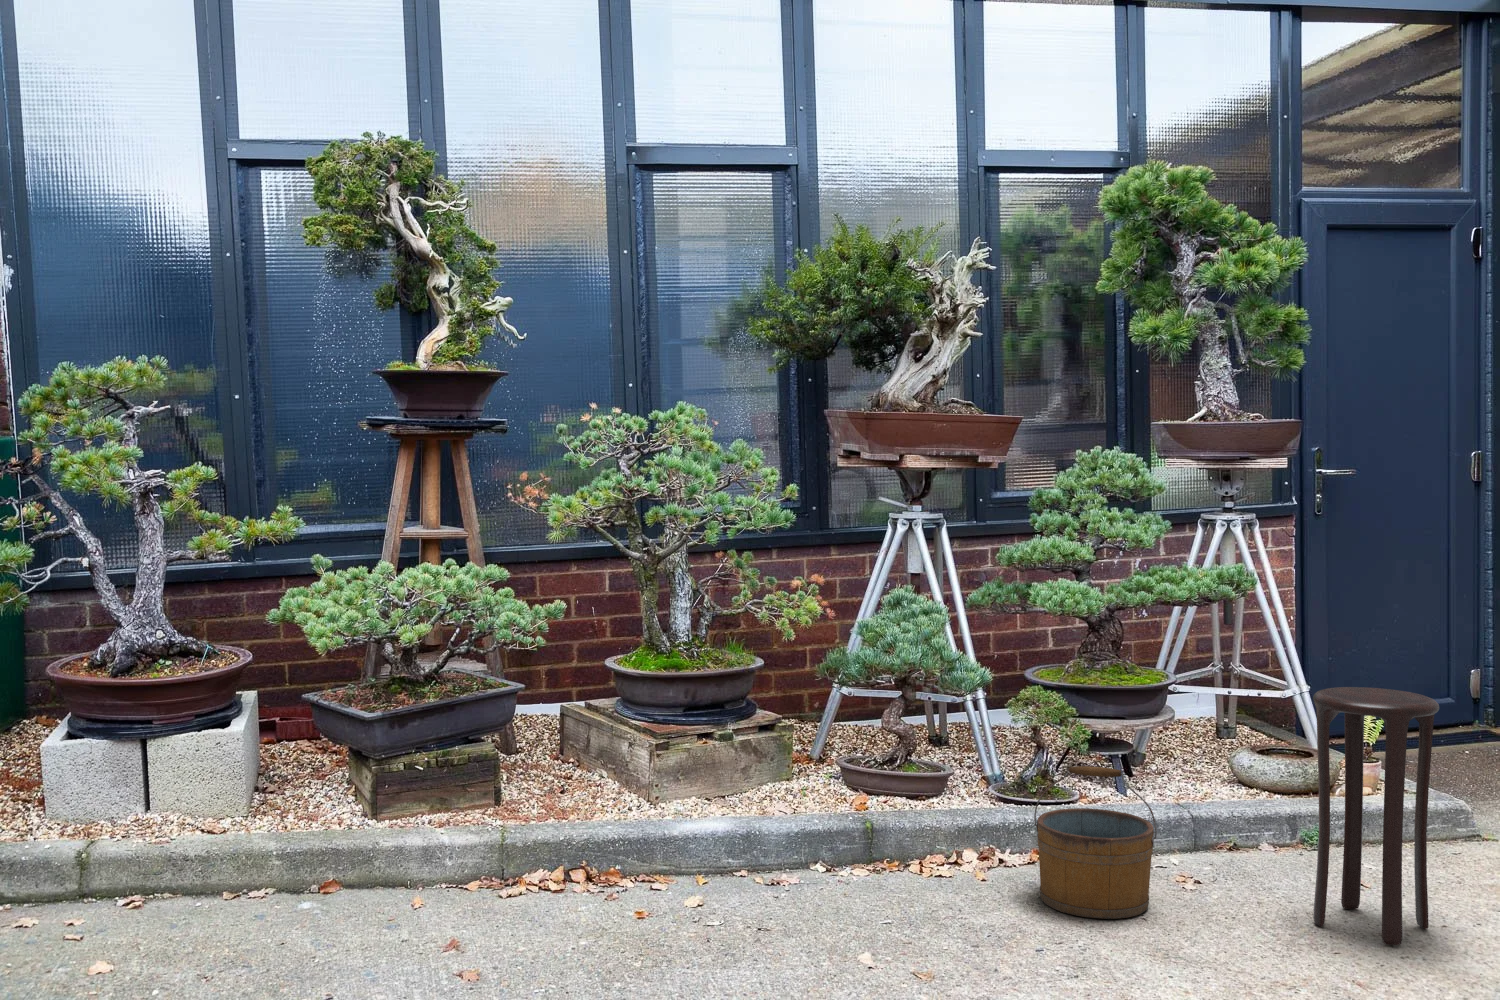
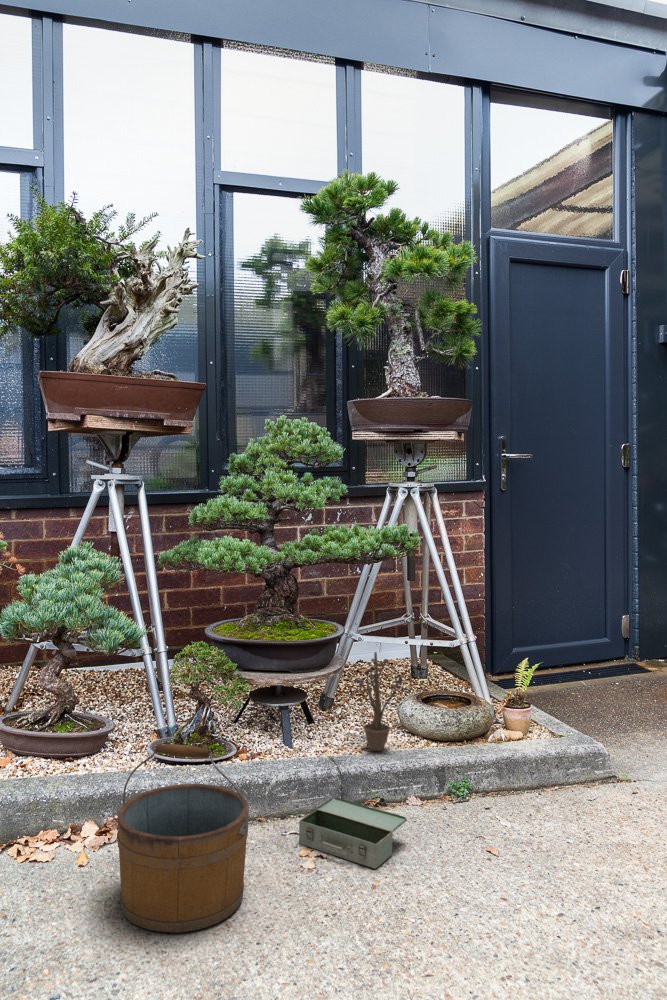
stool: present [1313,687,1439,945] -> none [417,651,553,966]
decorative plant: none [1182,698,1253,800] -> present [347,652,404,751]
toolbox: none [1172,836,1277,890] -> present [299,797,407,869]

